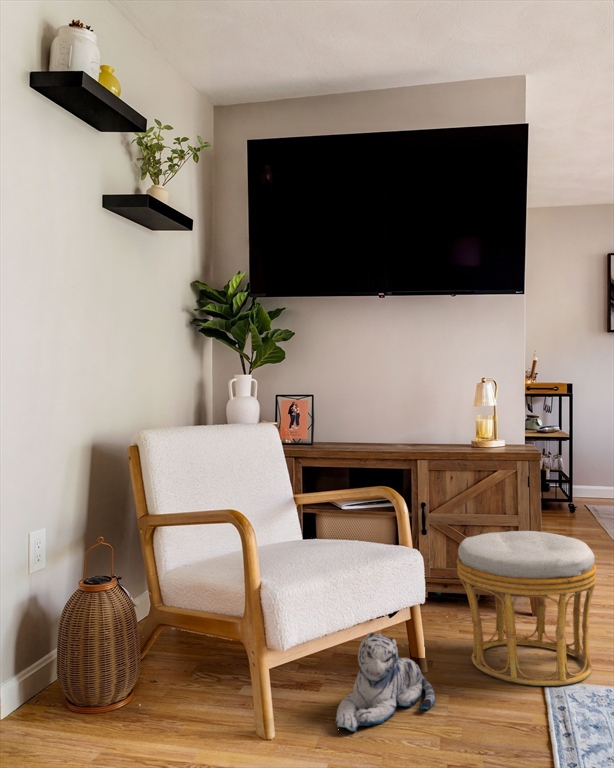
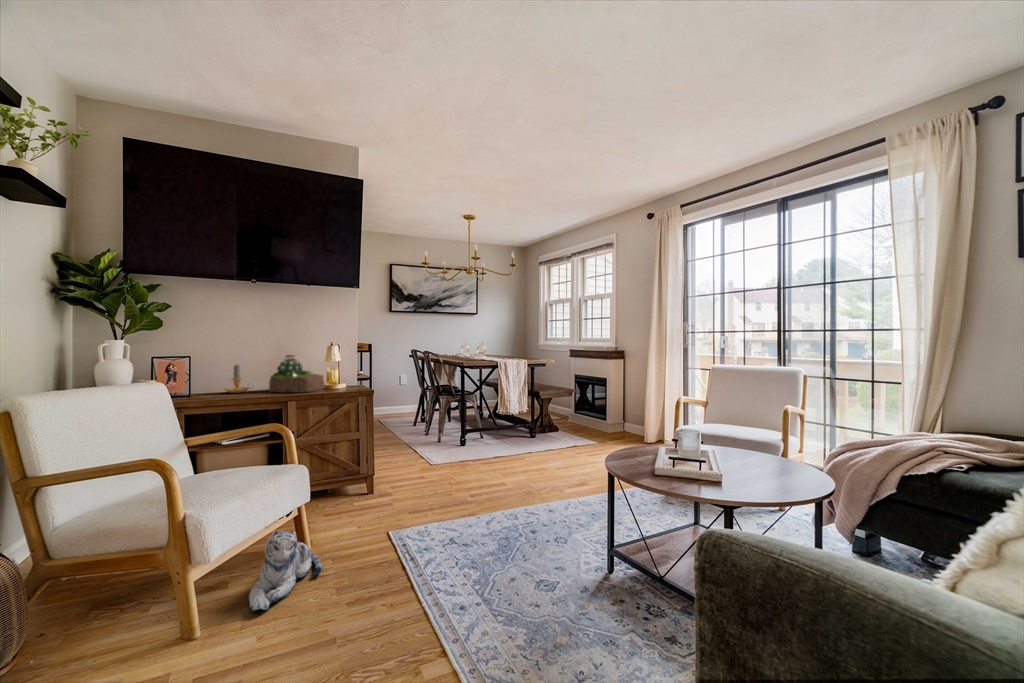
succulent plant: none [400,396,473,450] -> present [269,355,324,392]
candle: none [348,406,381,445] -> present [224,365,250,393]
ottoman: present [457,531,596,686] -> none [327,439,416,539]

